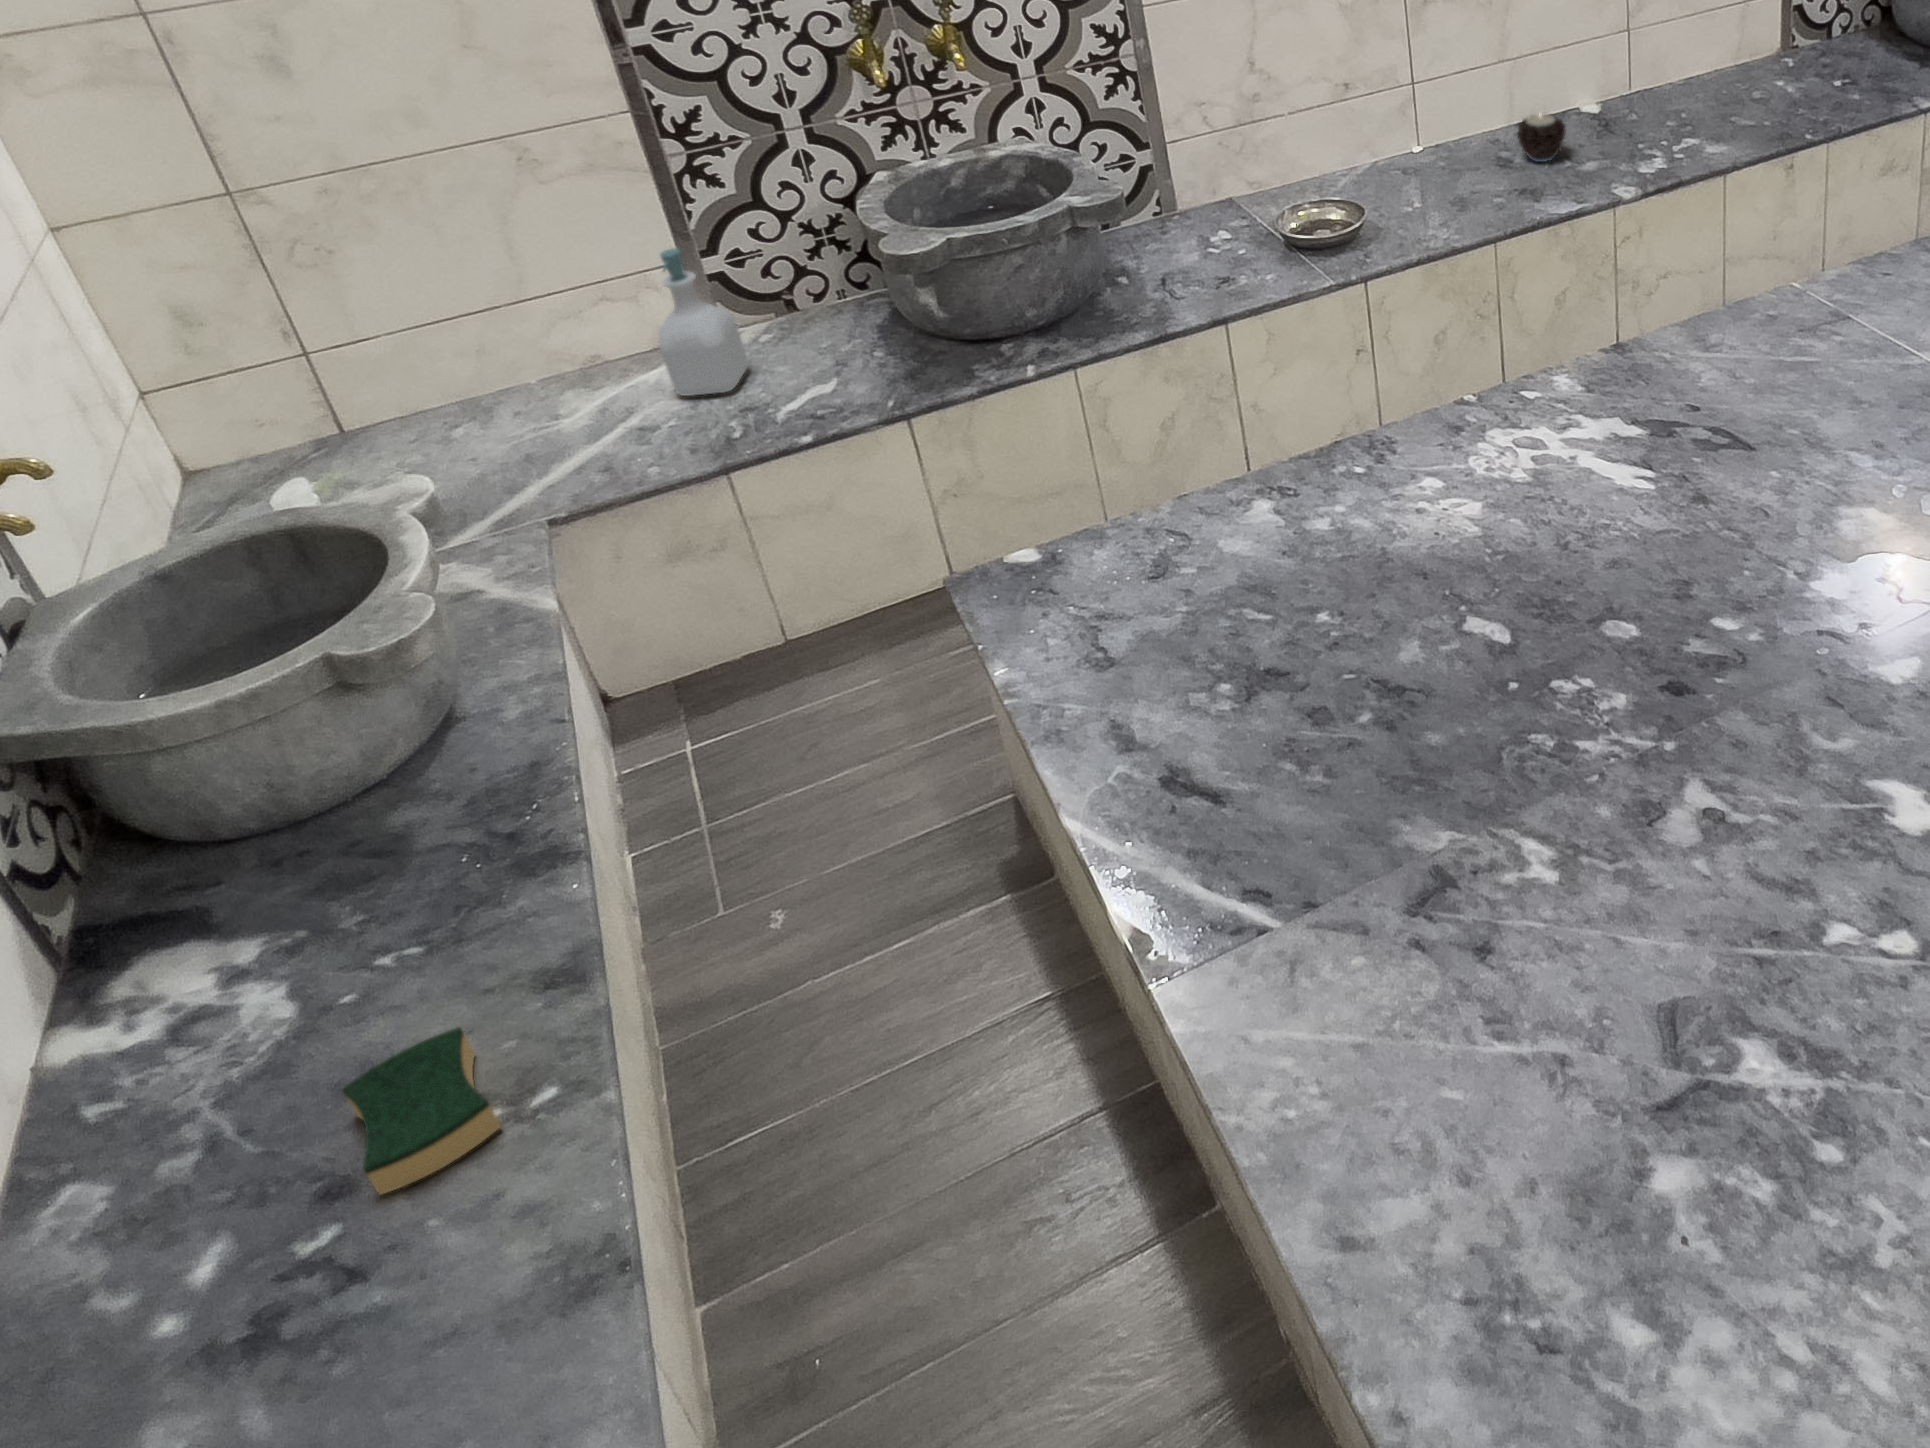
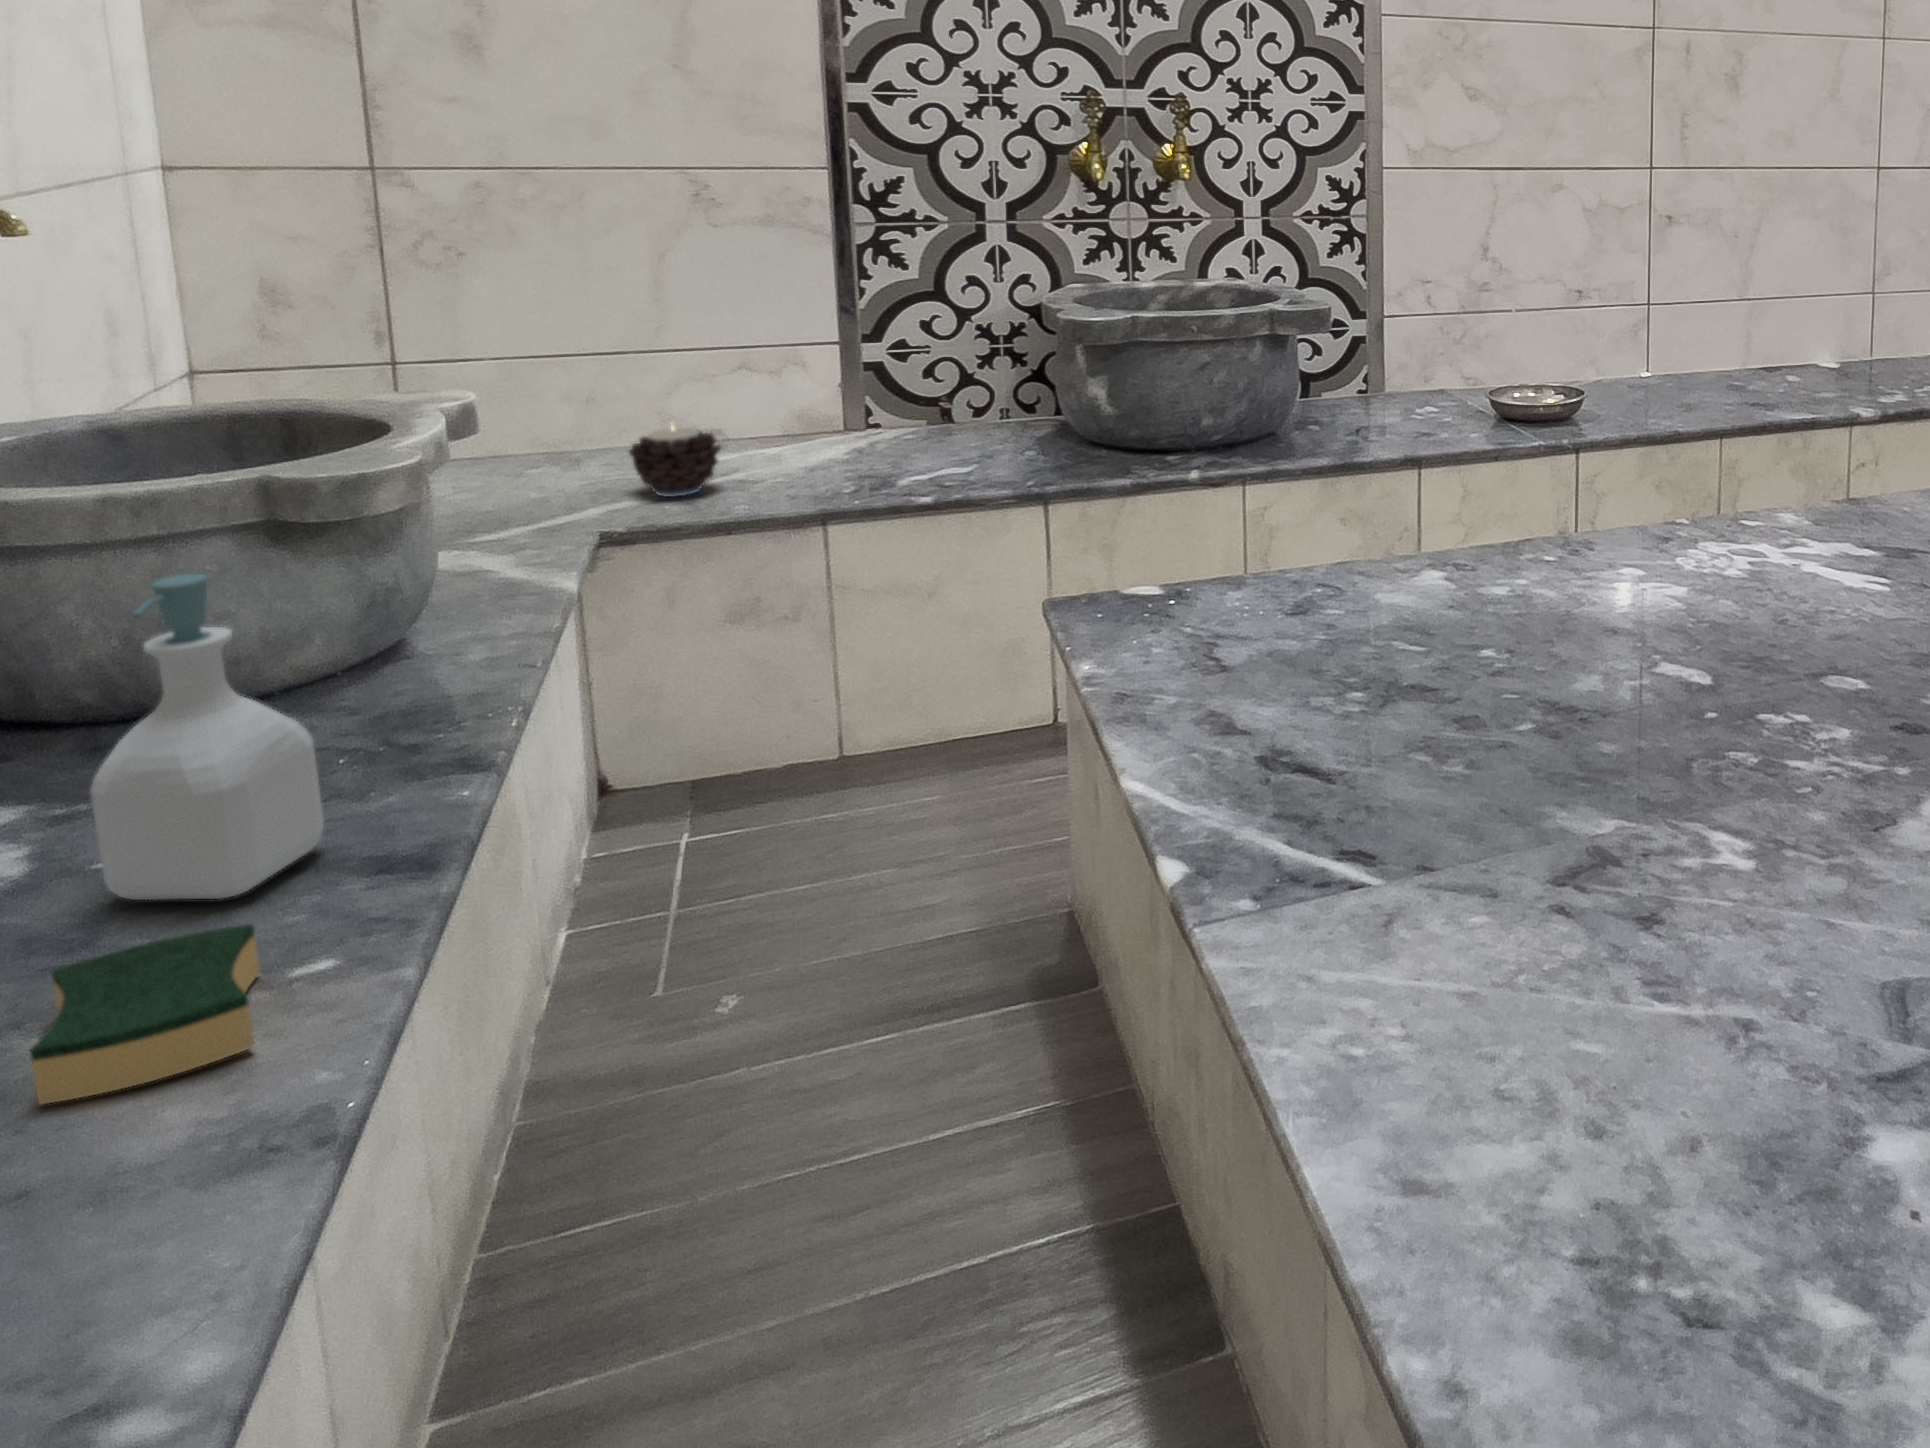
candle: present [1517,114,1566,162] -> present [629,427,721,497]
soap bottle: present [659,248,749,396] -> present [90,574,324,900]

